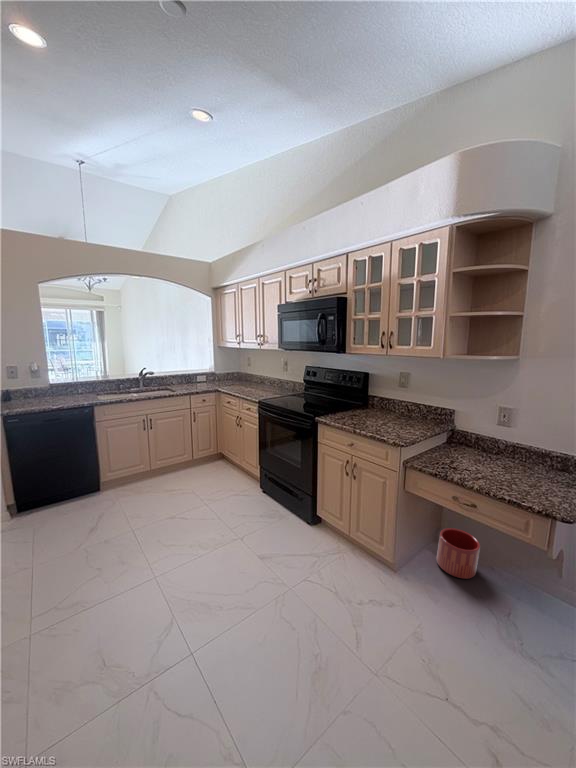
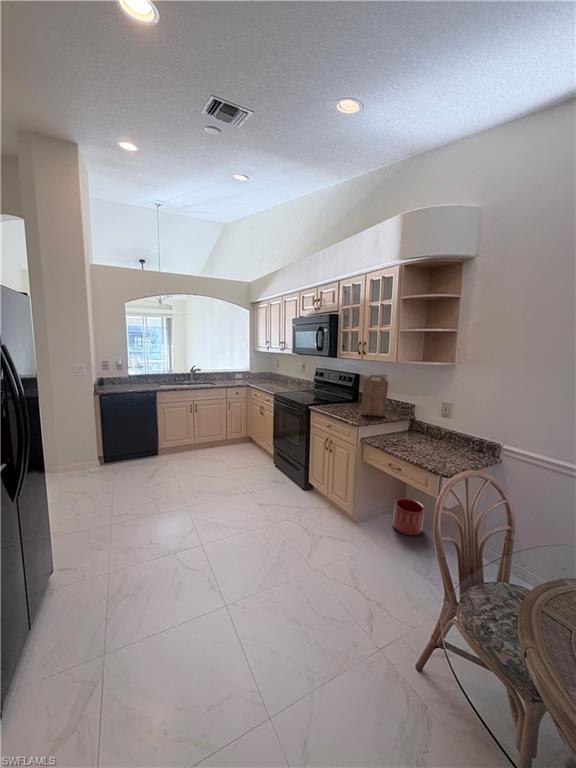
cutting board: none [390,375,425,427] -> present [361,375,388,416]

